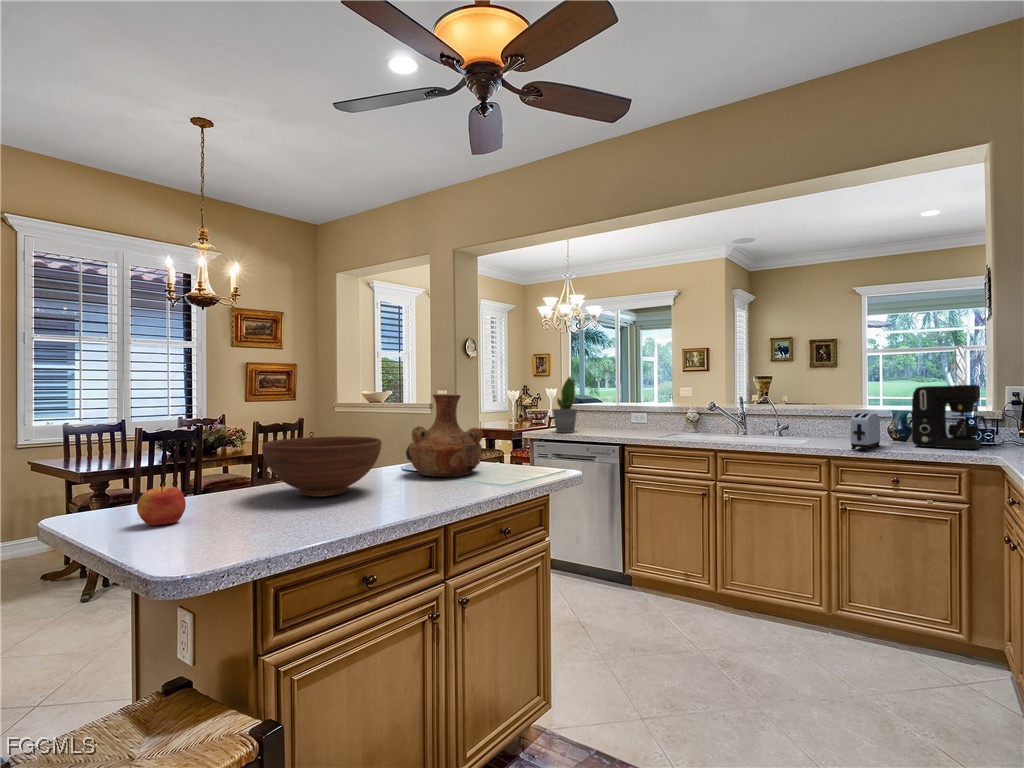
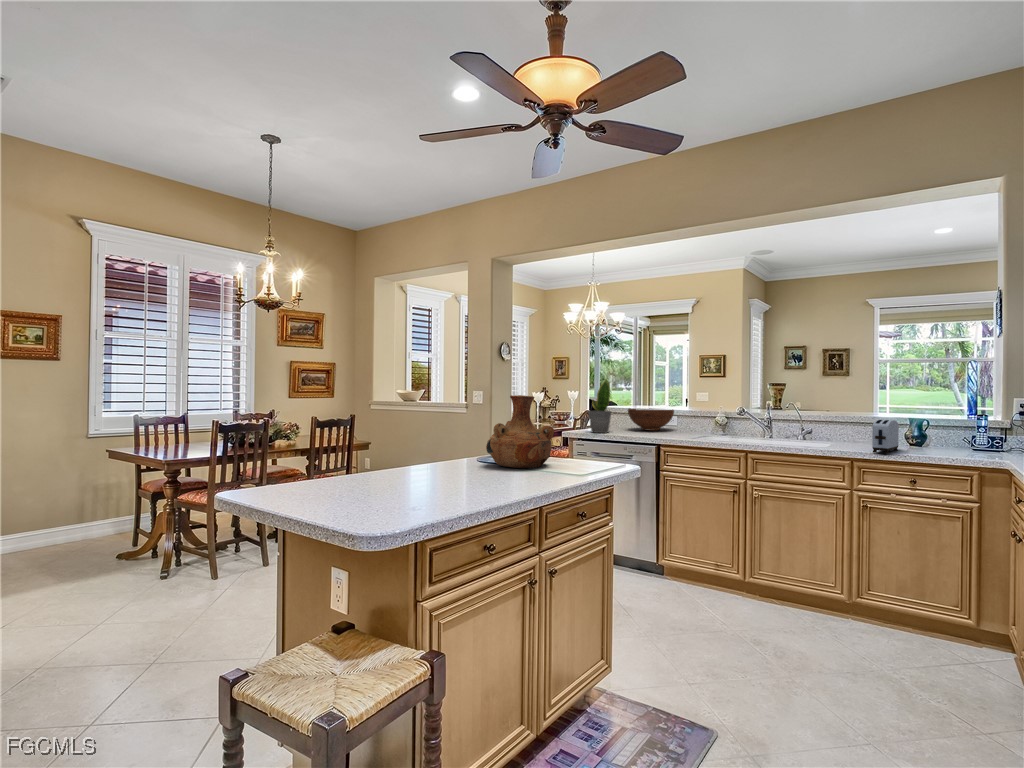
coffee maker: present [912,385,988,449] -> none [928,396,997,454]
fruit bowl: present [262,436,382,497] -> present [628,408,674,431]
apple: present [137,483,186,525] -> none [298,466,334,500]

